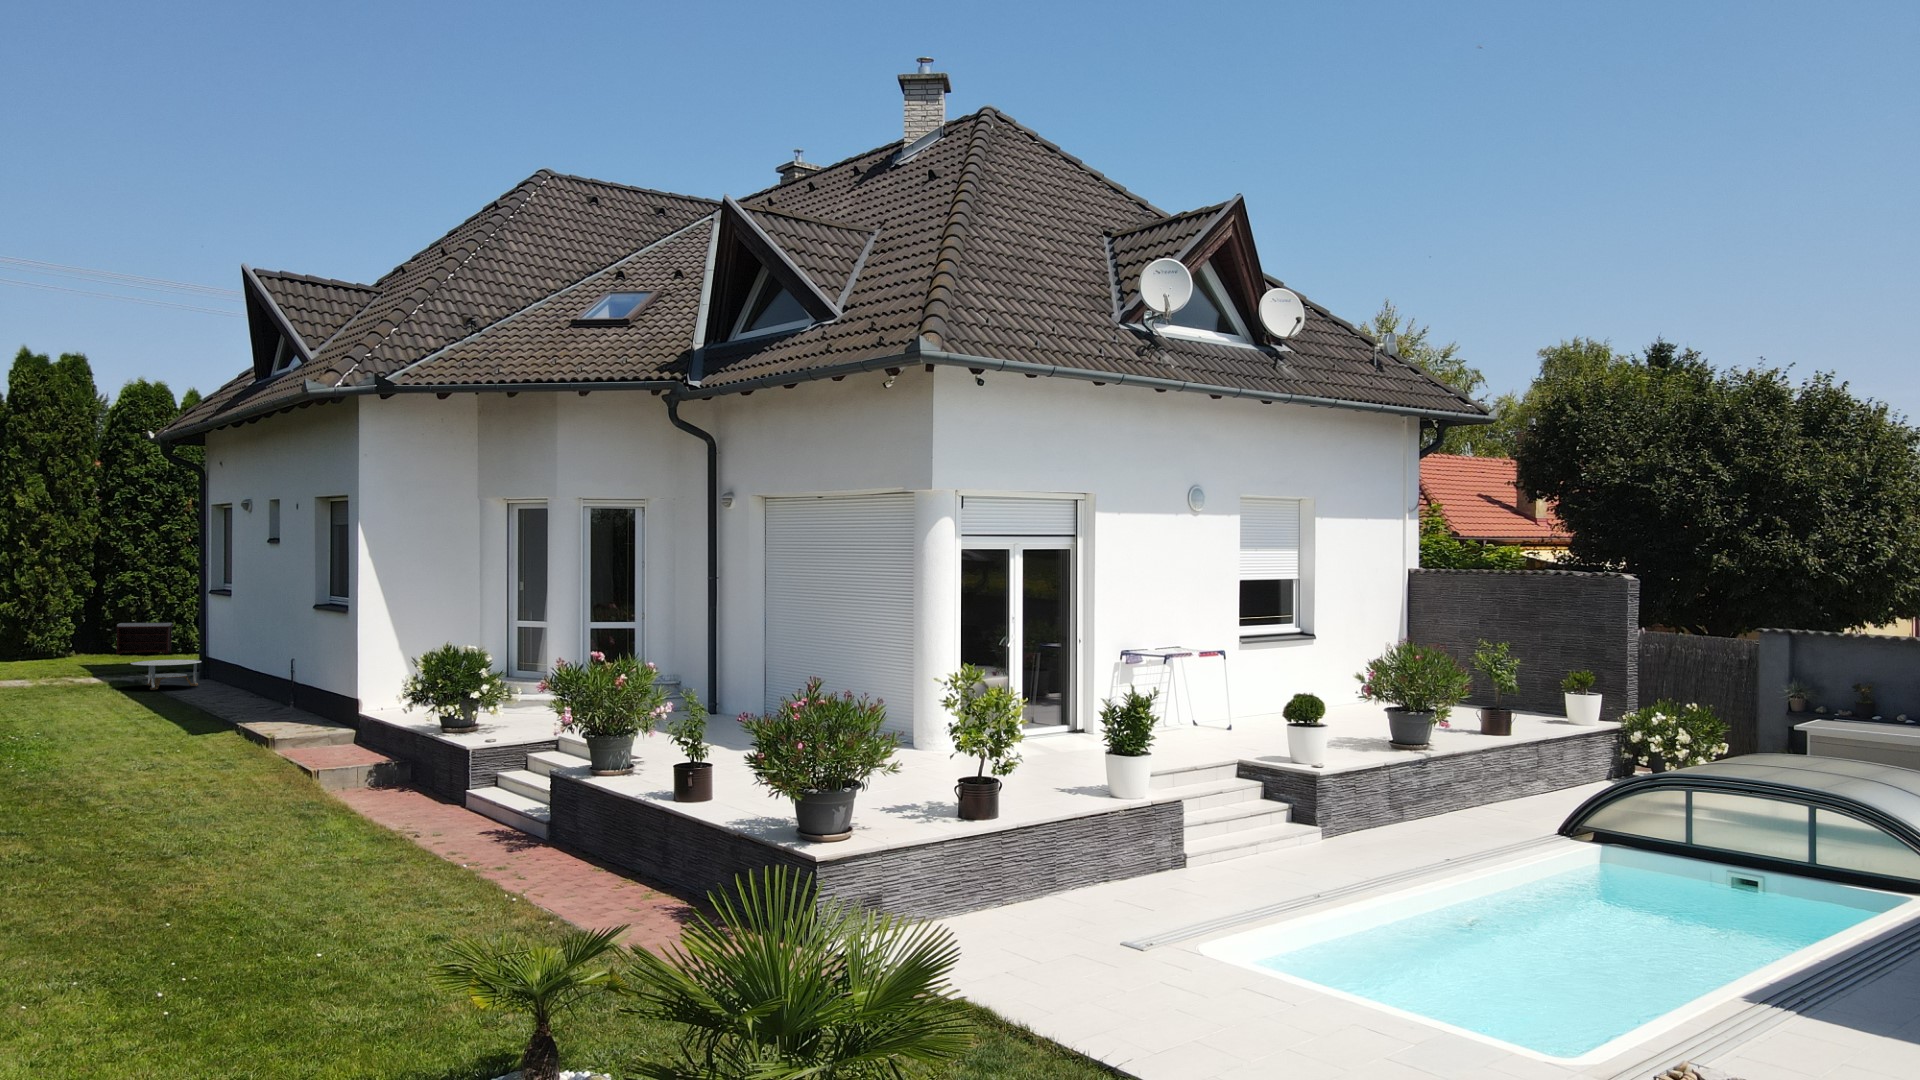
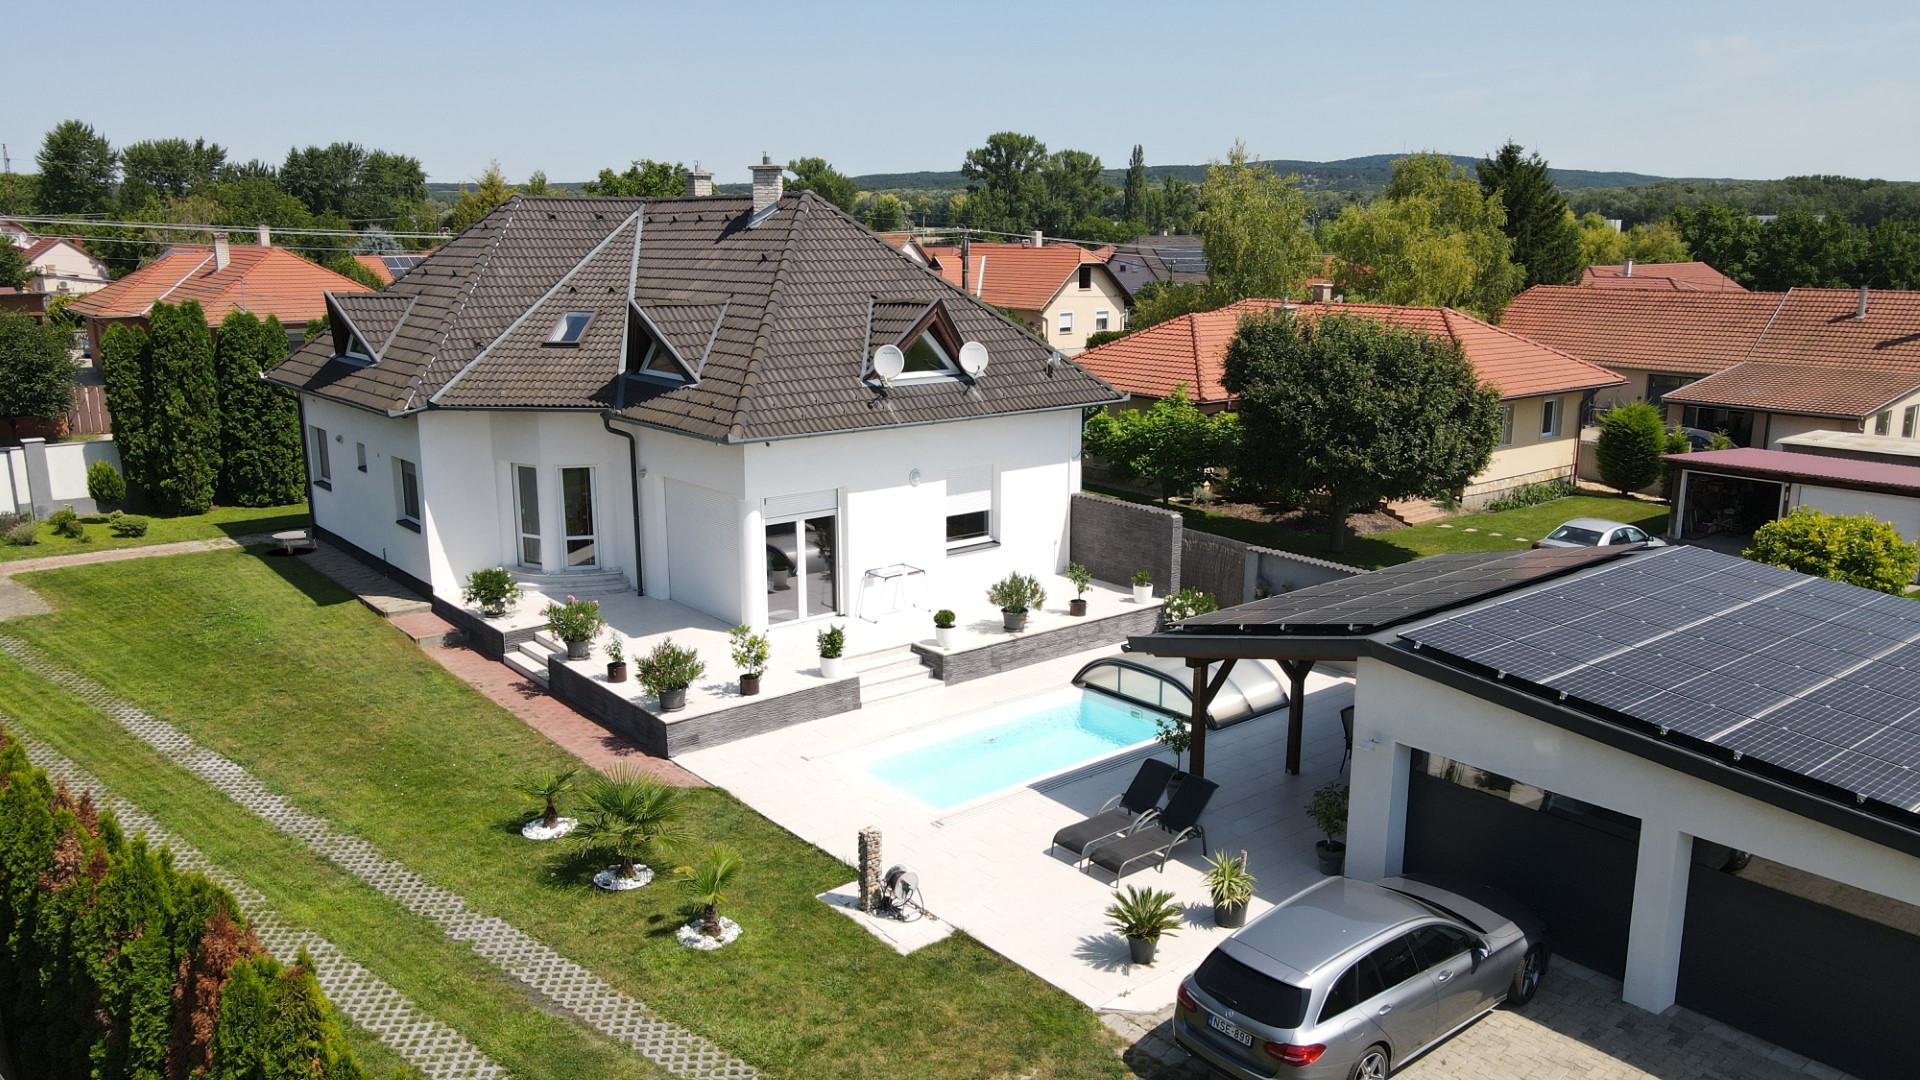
bench: present [116,623,174,654] -> none [244,485,284,509]

